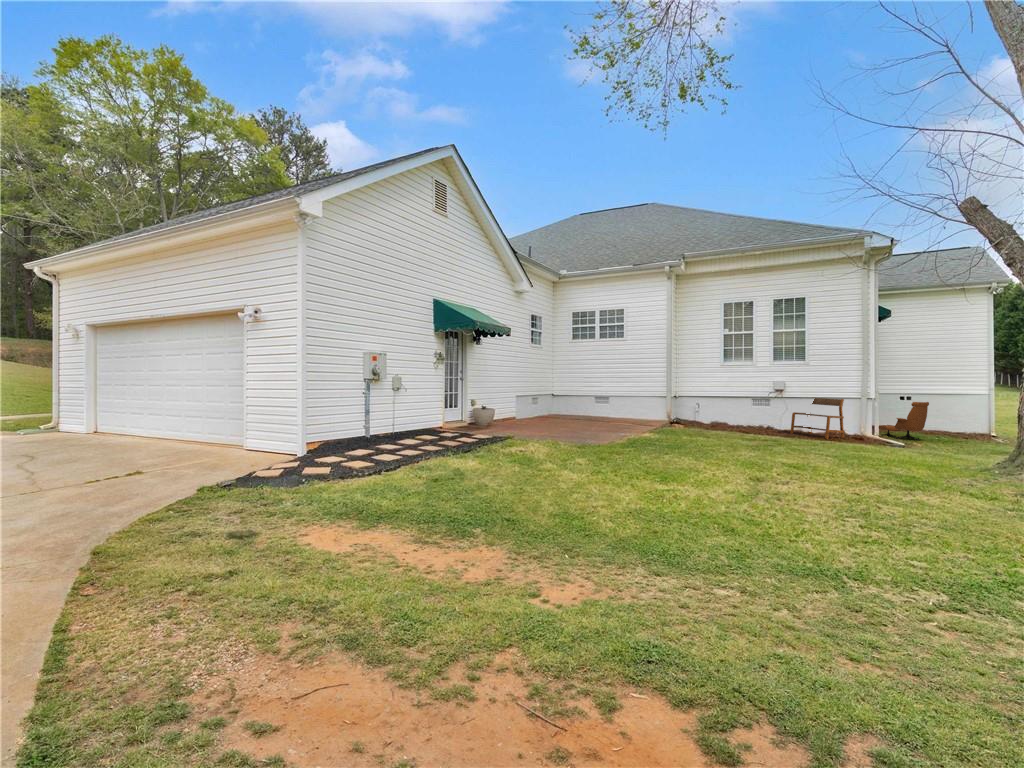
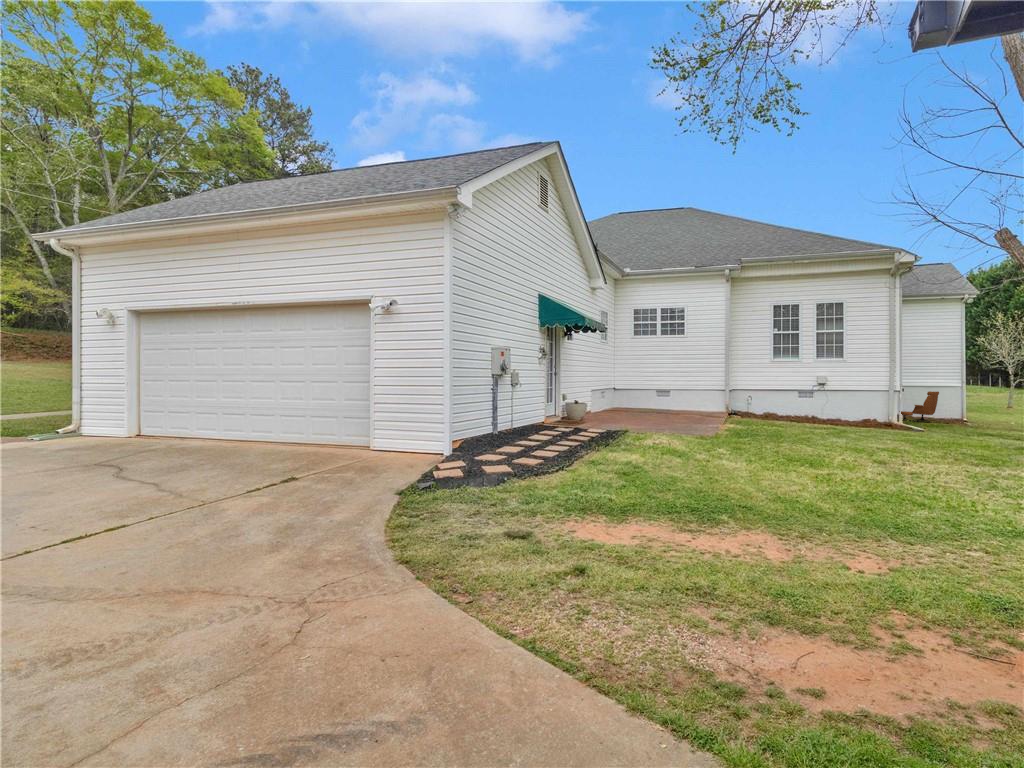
bench: present [790,398,845,439] -> none [833,388,879,422]

